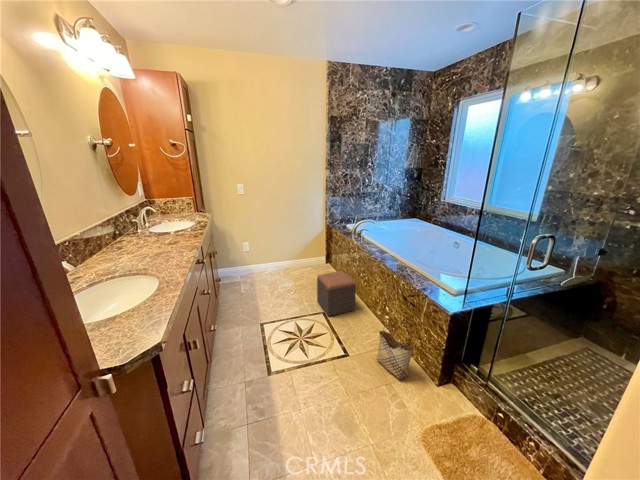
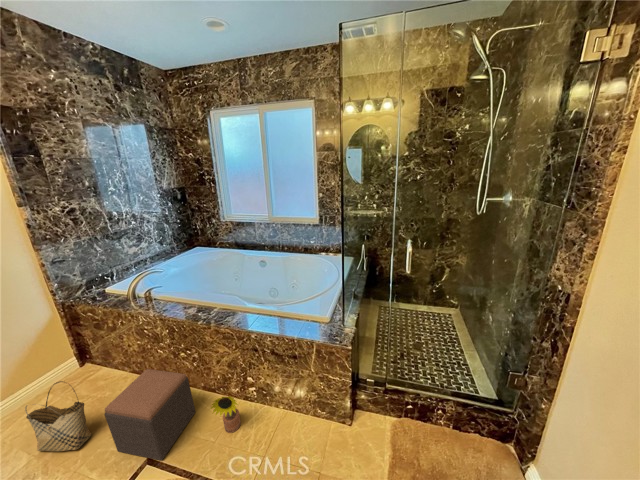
decorative plant: none [354,300,372,331] -> present [210,396,241,433]
woven basket: present [376,320,414,379] -> present [25,381,92,451]

